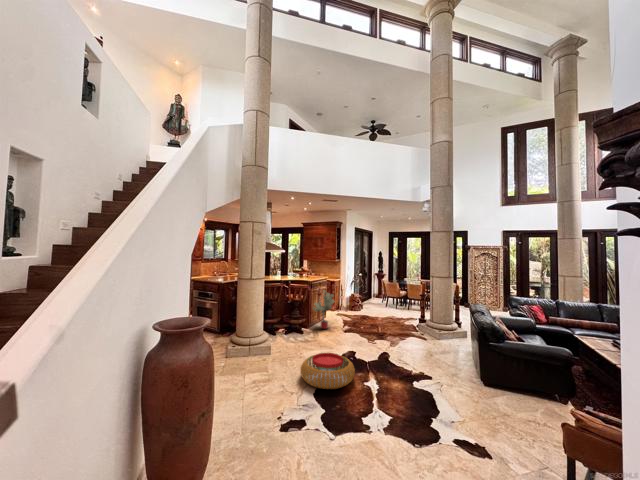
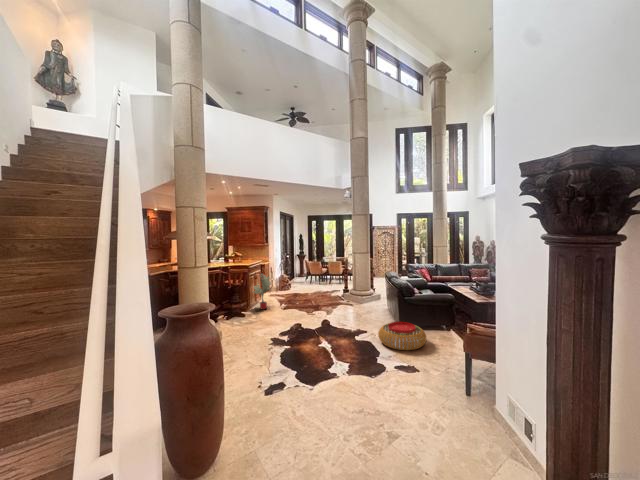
pouf: present [301,353,355,389] -> present [378,322,426,350]

